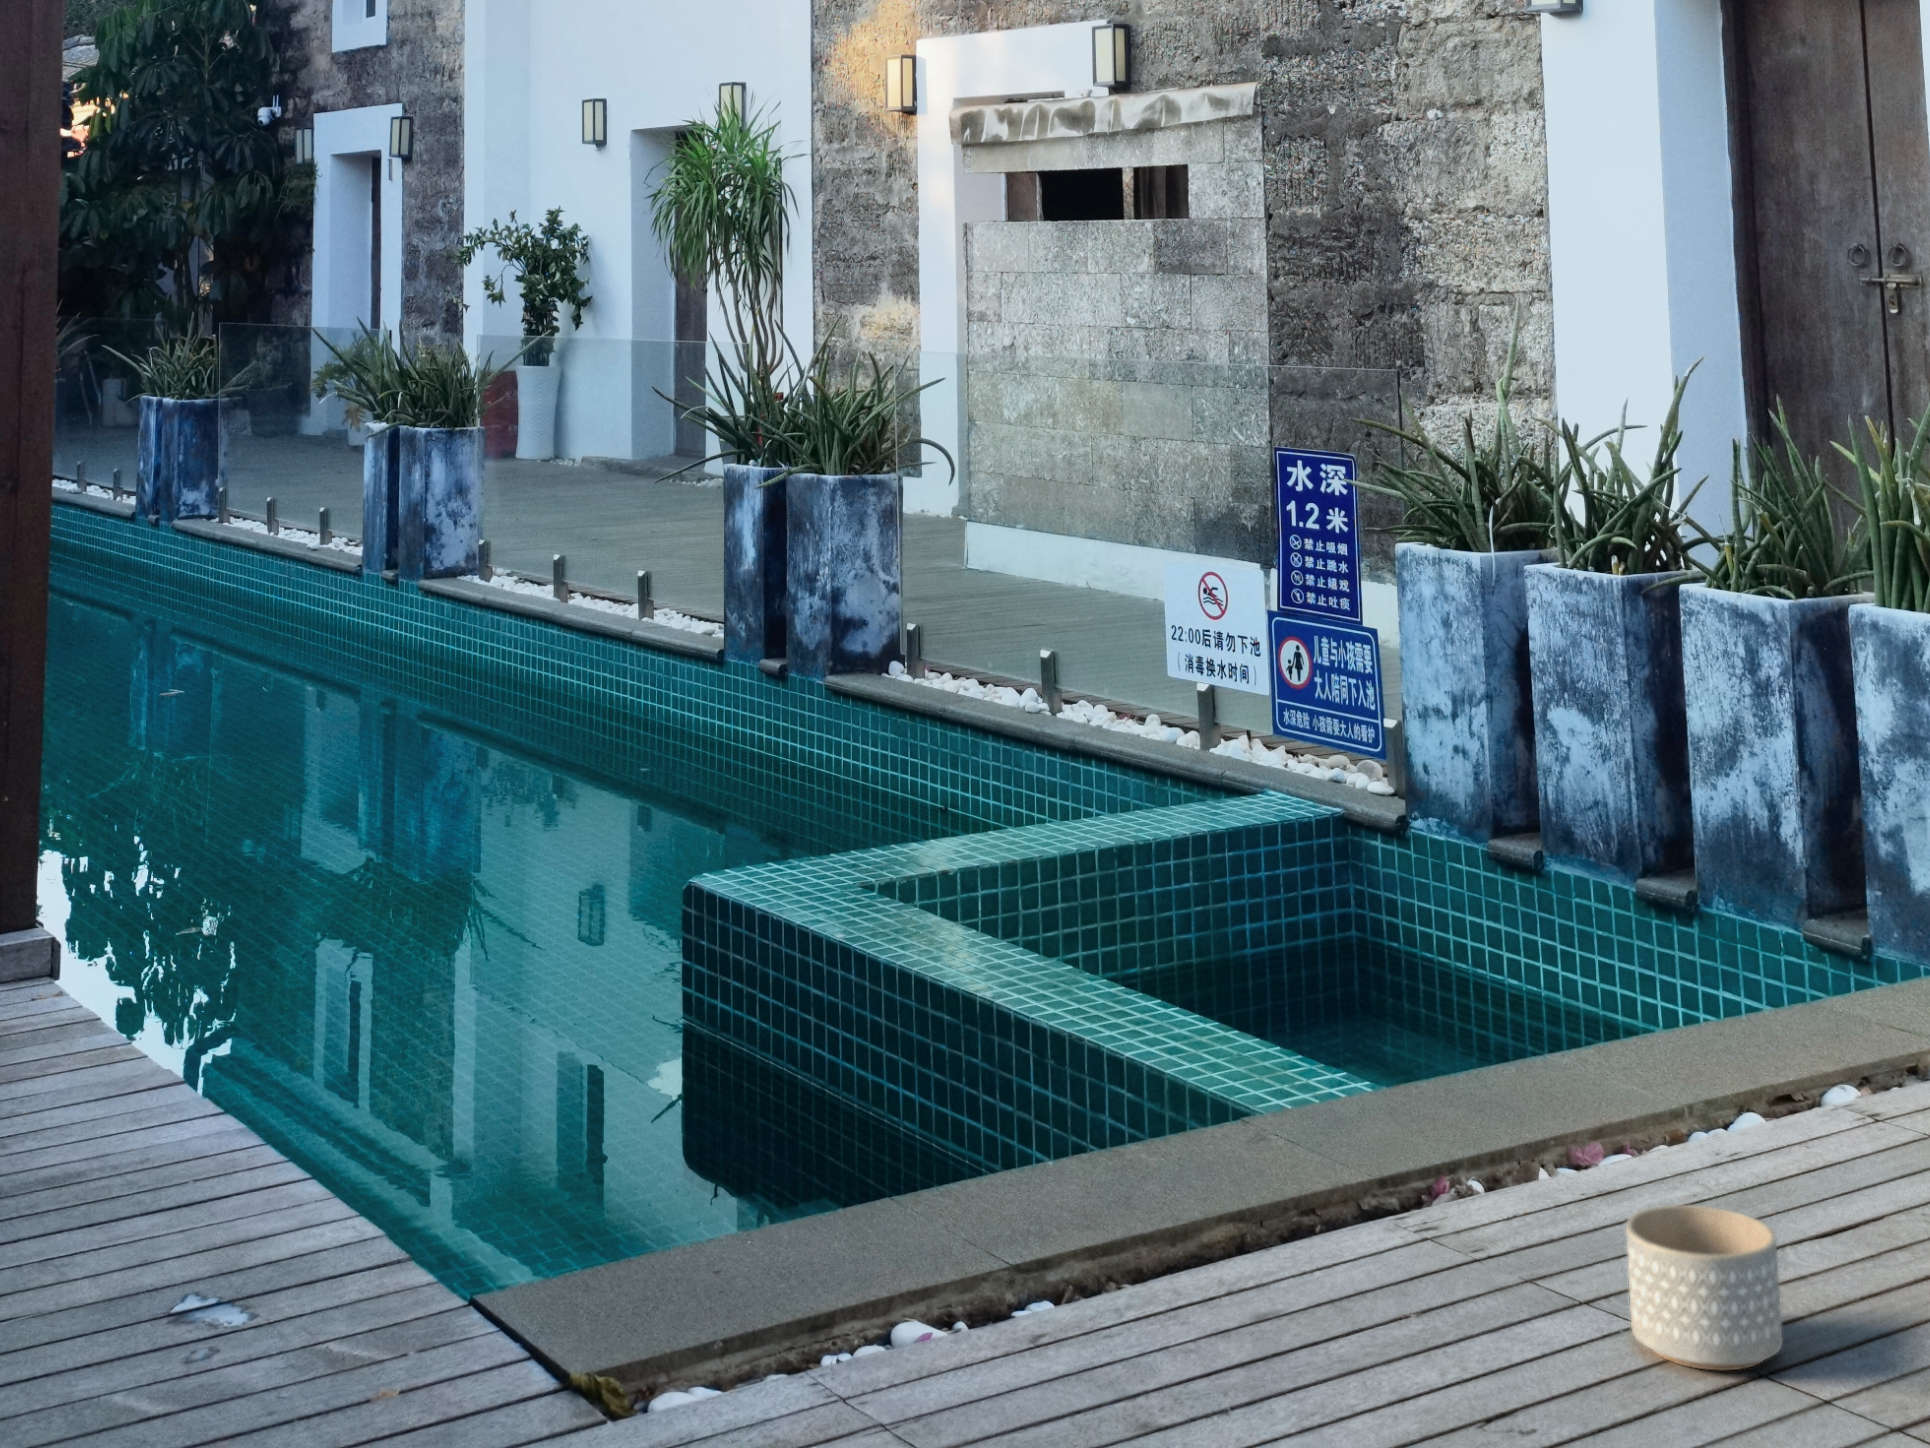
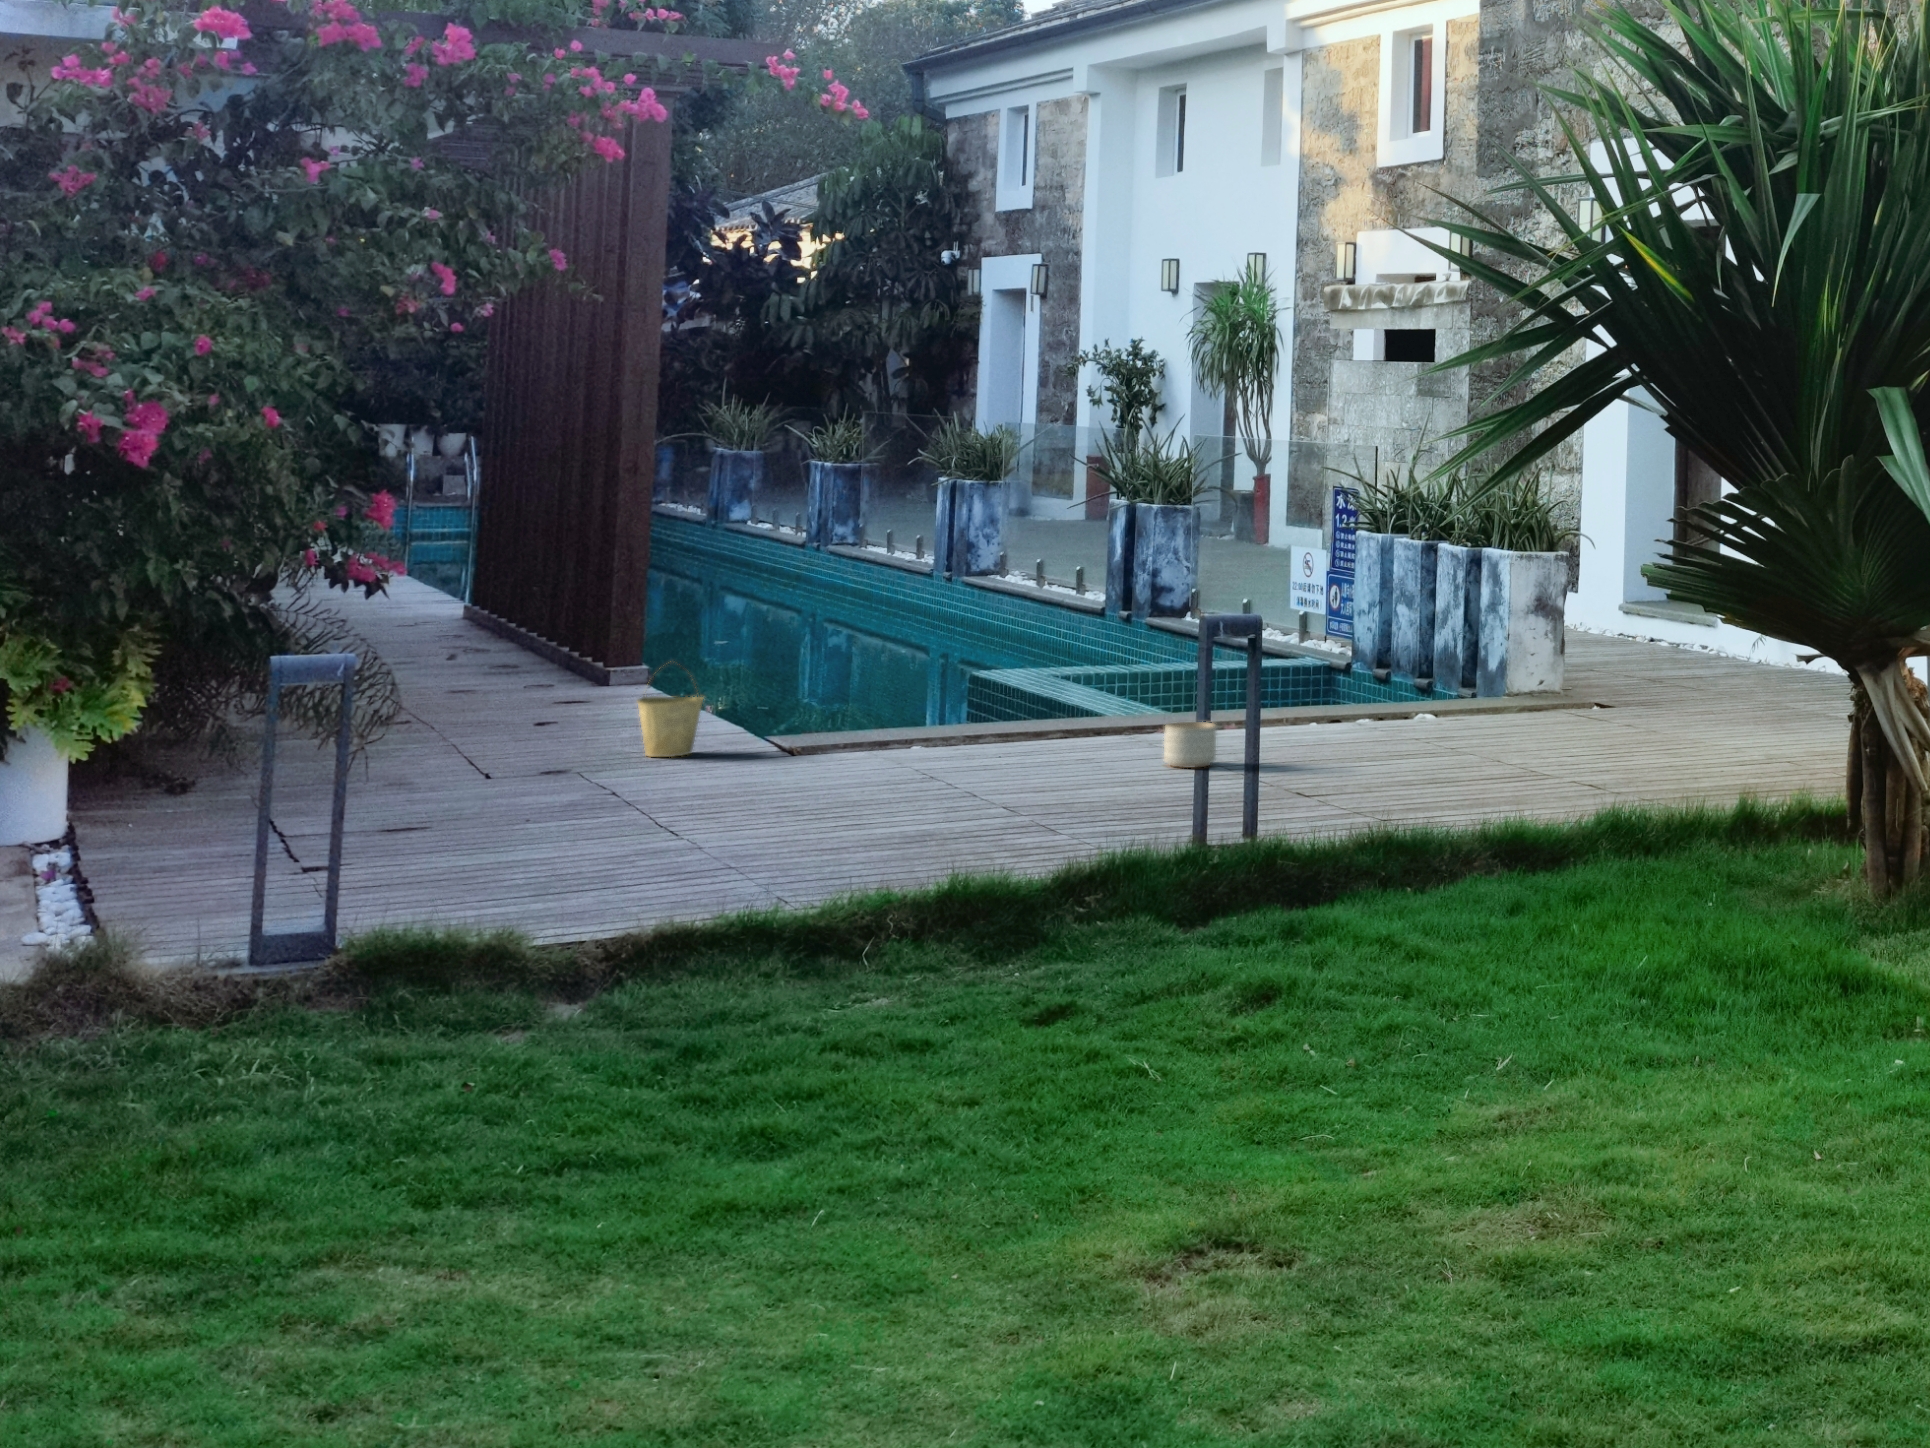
bucket: none [149,1083,327,1375] -> present [637,664,703,757]

